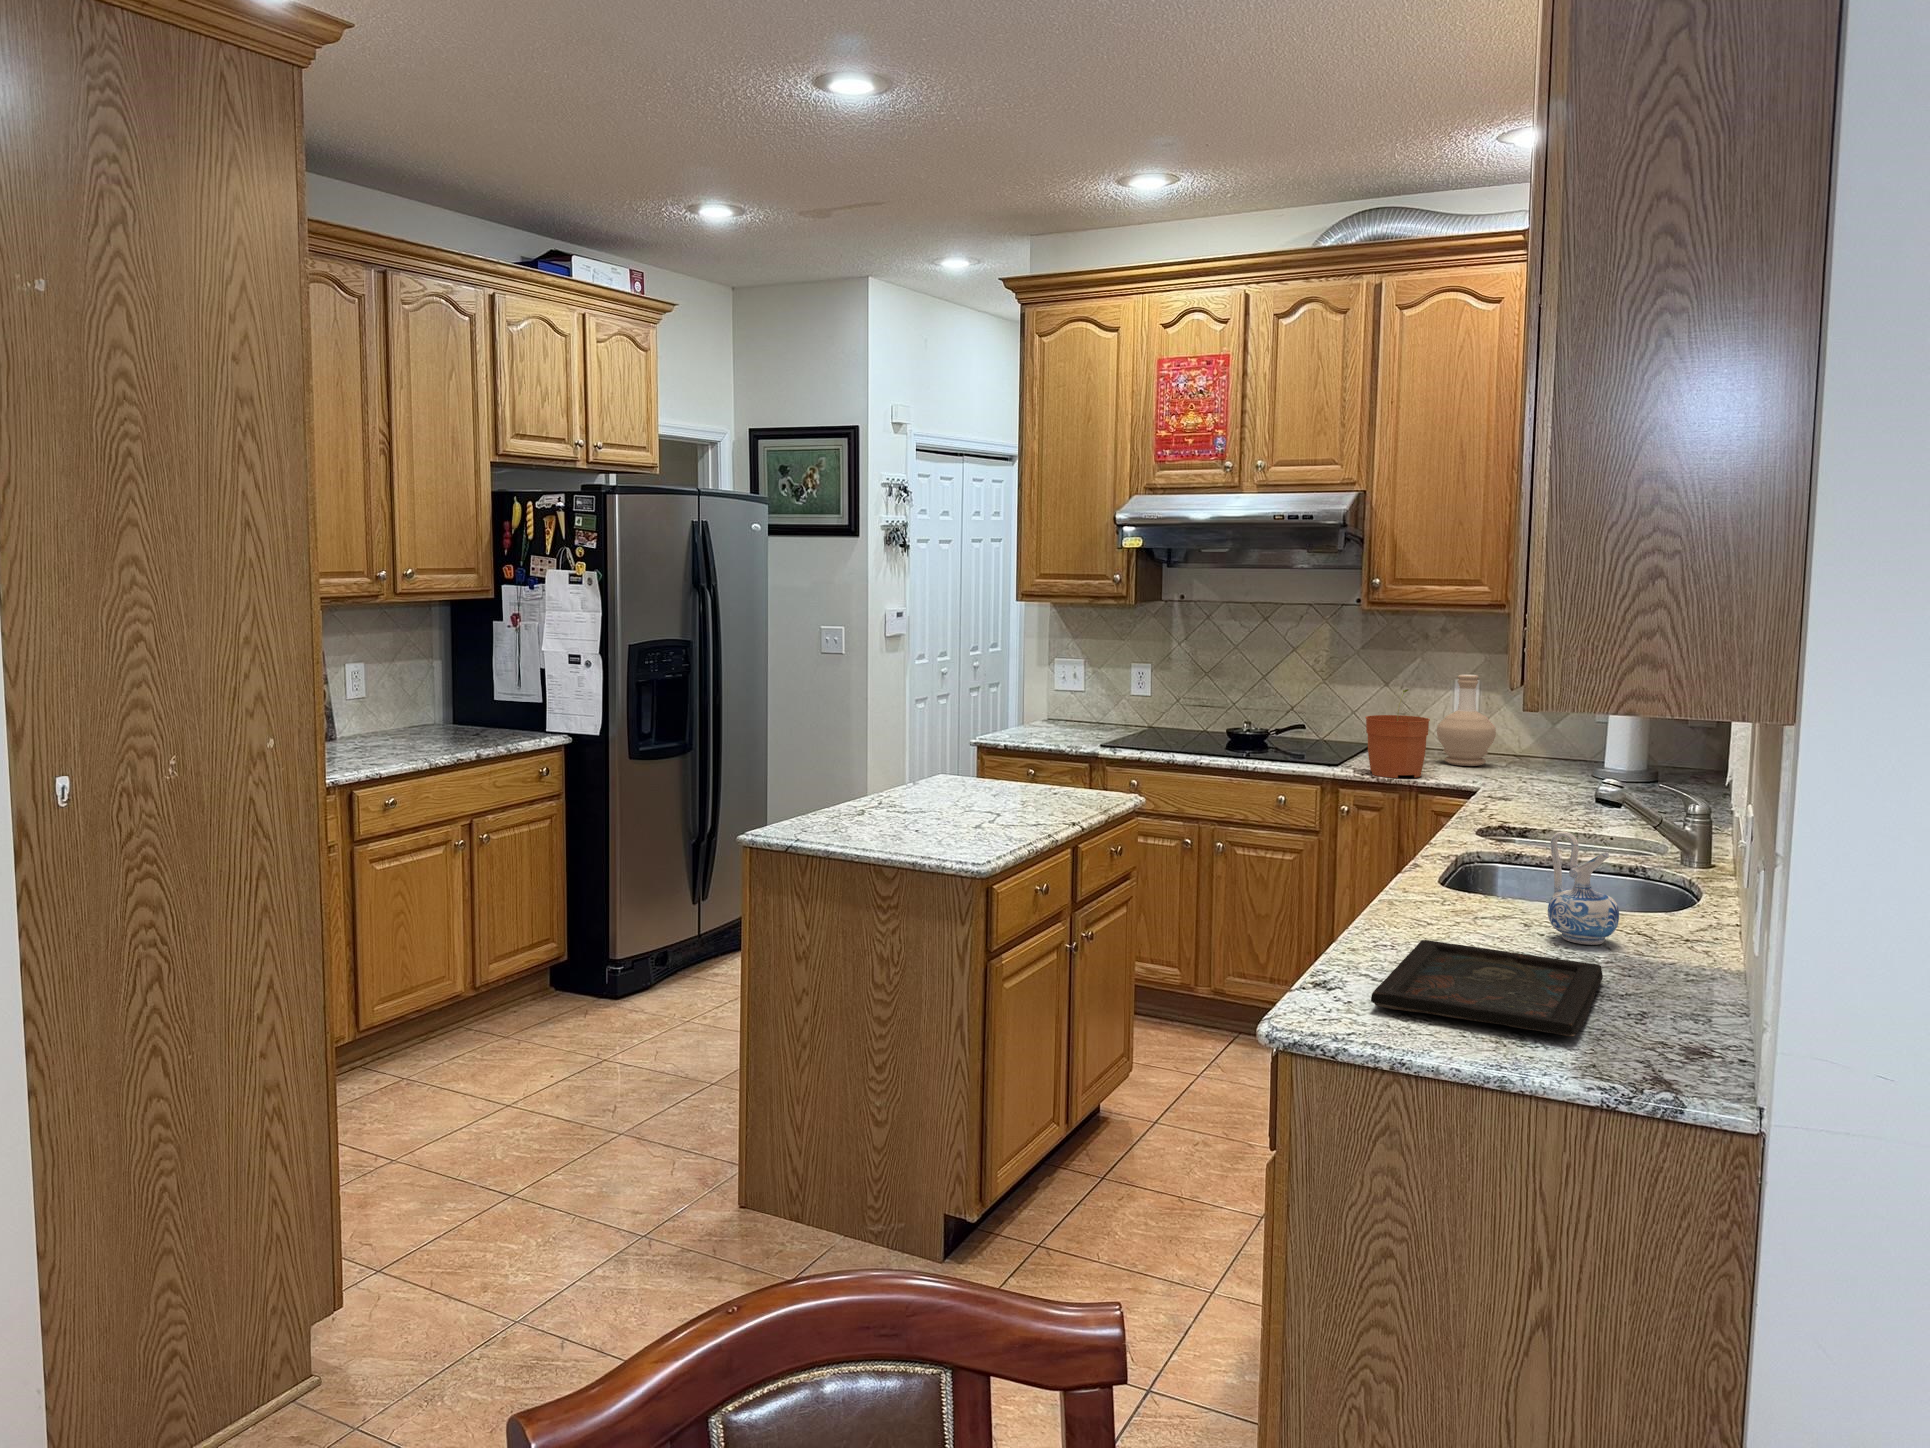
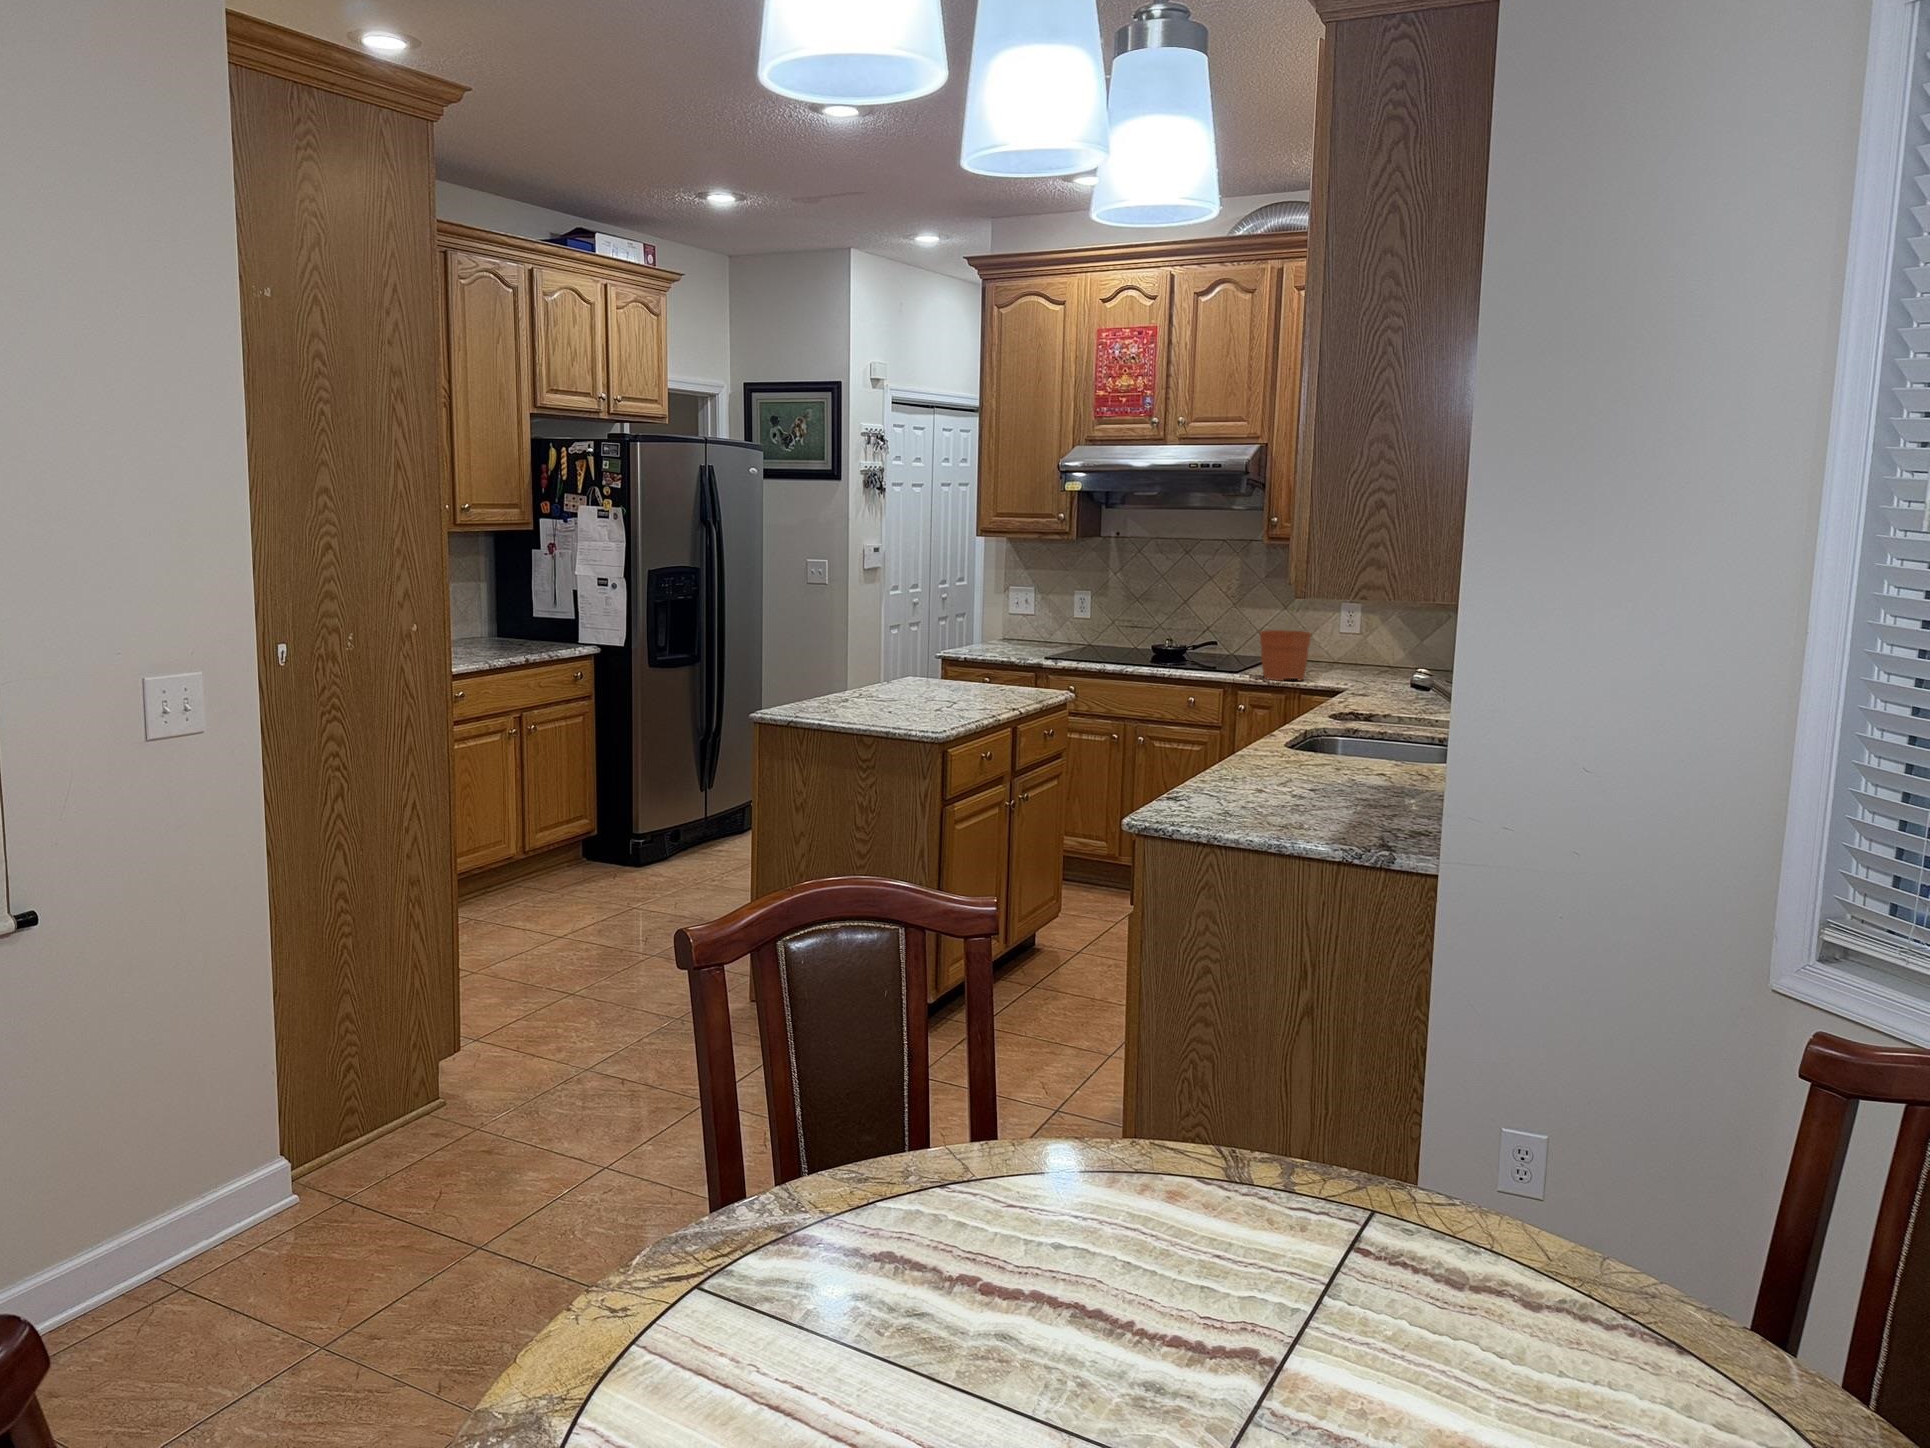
bottle: present [1437,674,1496,766] -> none [1323,598,1370,674]
ceramic pitcher: present [1548,831,1619,945] -> none [1350,698,1399,779]
tray: present [1371,940,1603,1036] -> none [1204,773,1373,823]

